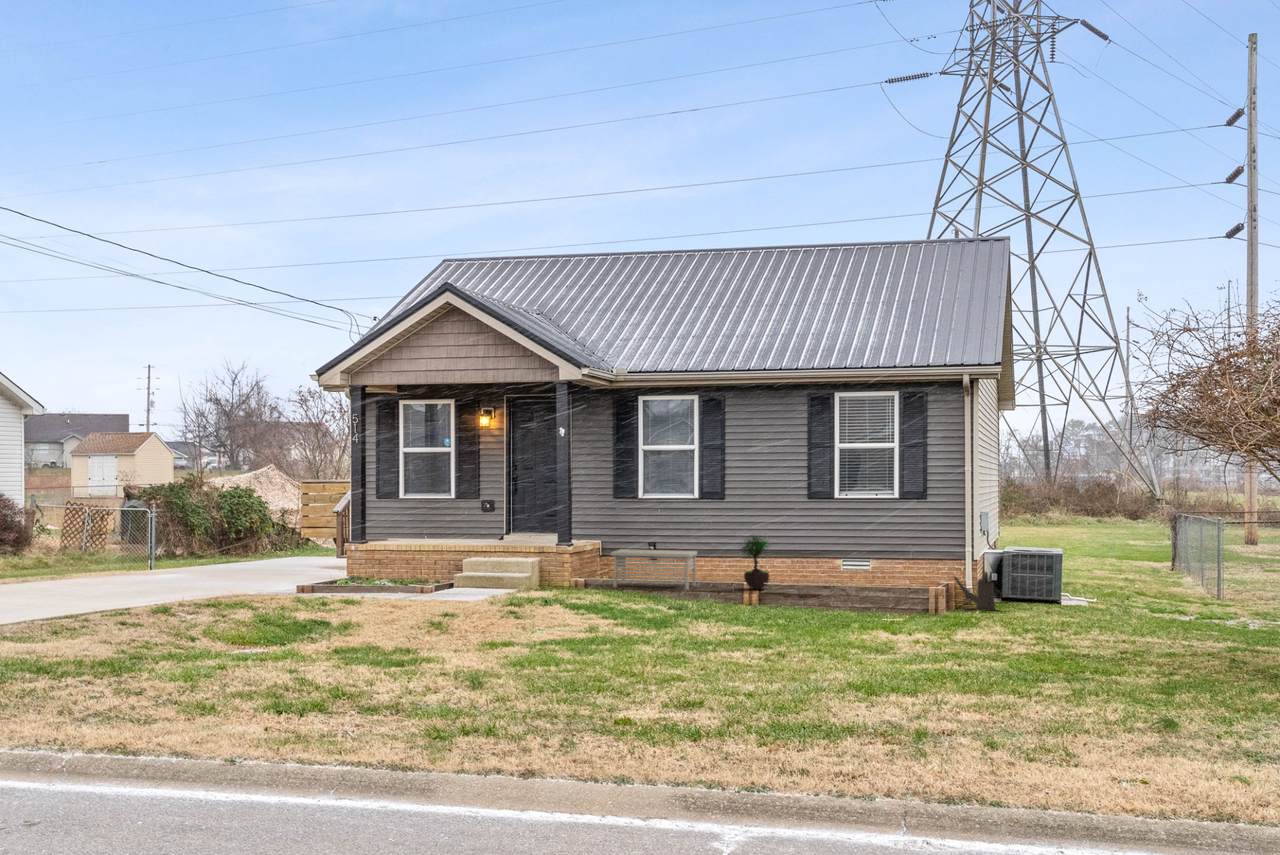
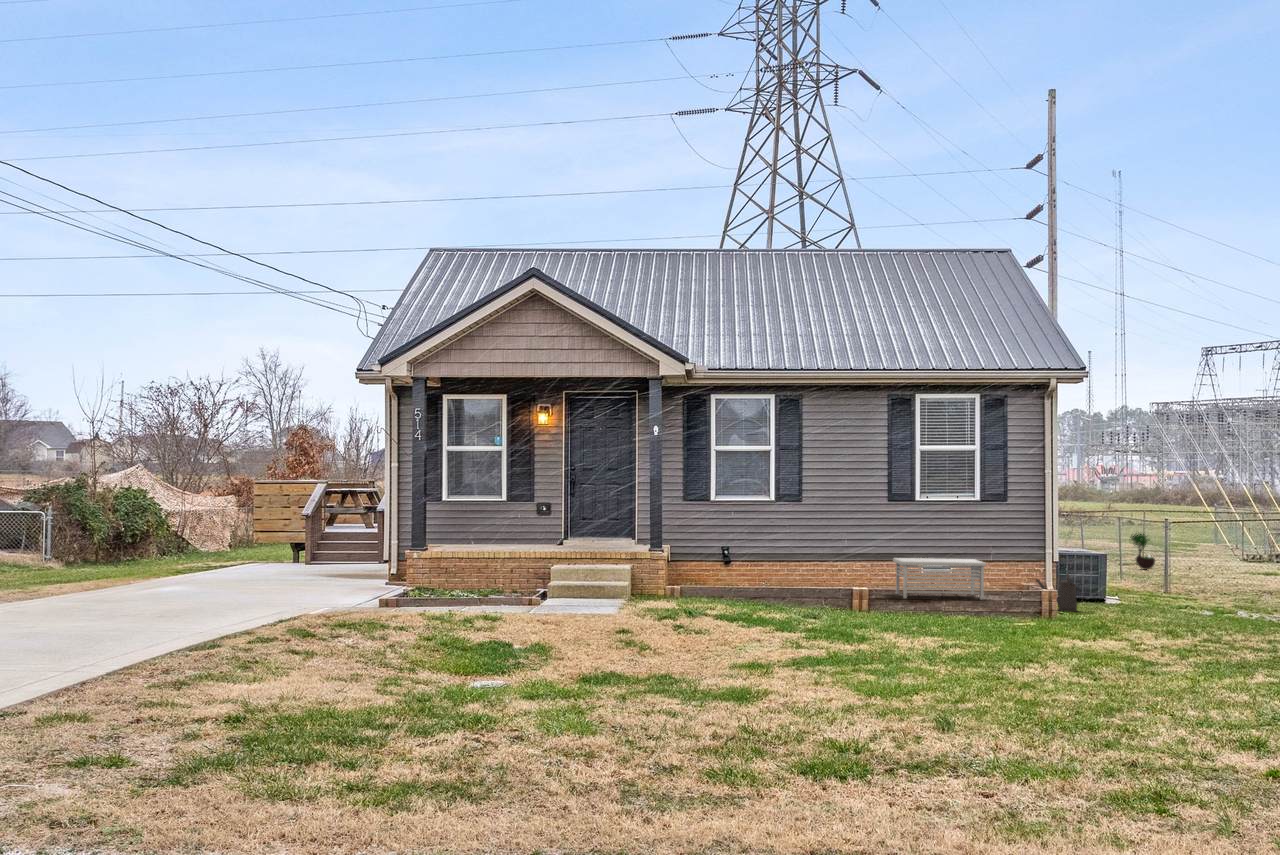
potted tree: present [741,536,769,589] -> present [1130,533,1155,570]
storage bench: present [611,549,697,590] -> present [893,558,986,599]

